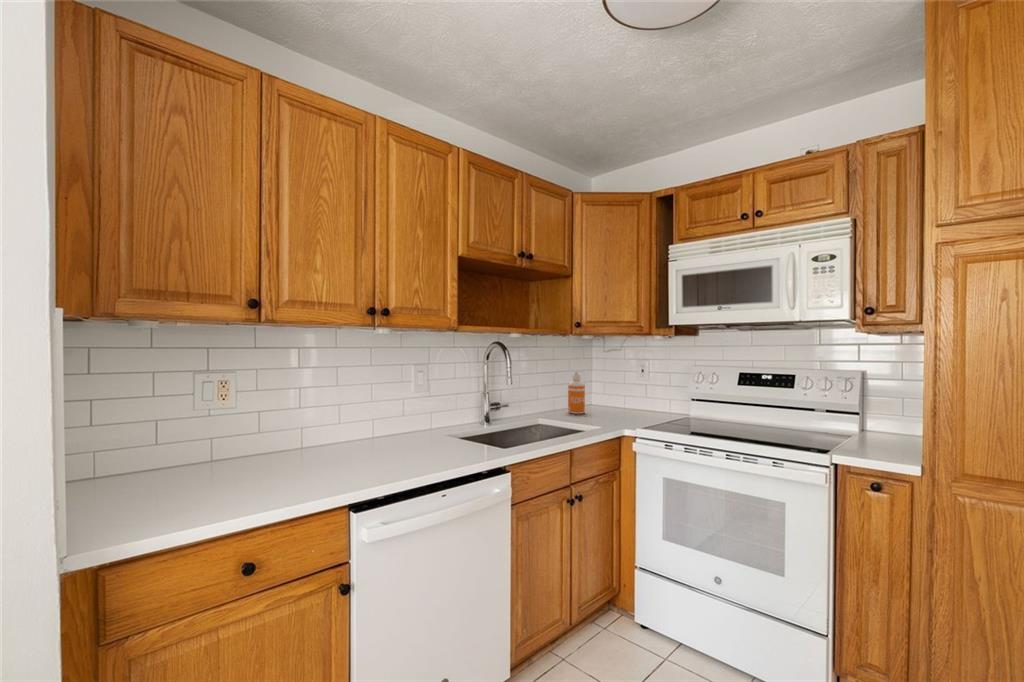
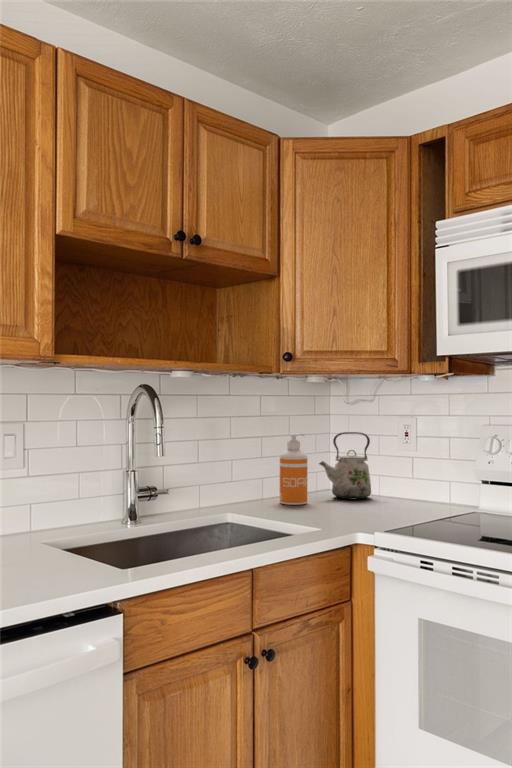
kettle: none [590,370,622,411] -> present [319,432,371,500]

